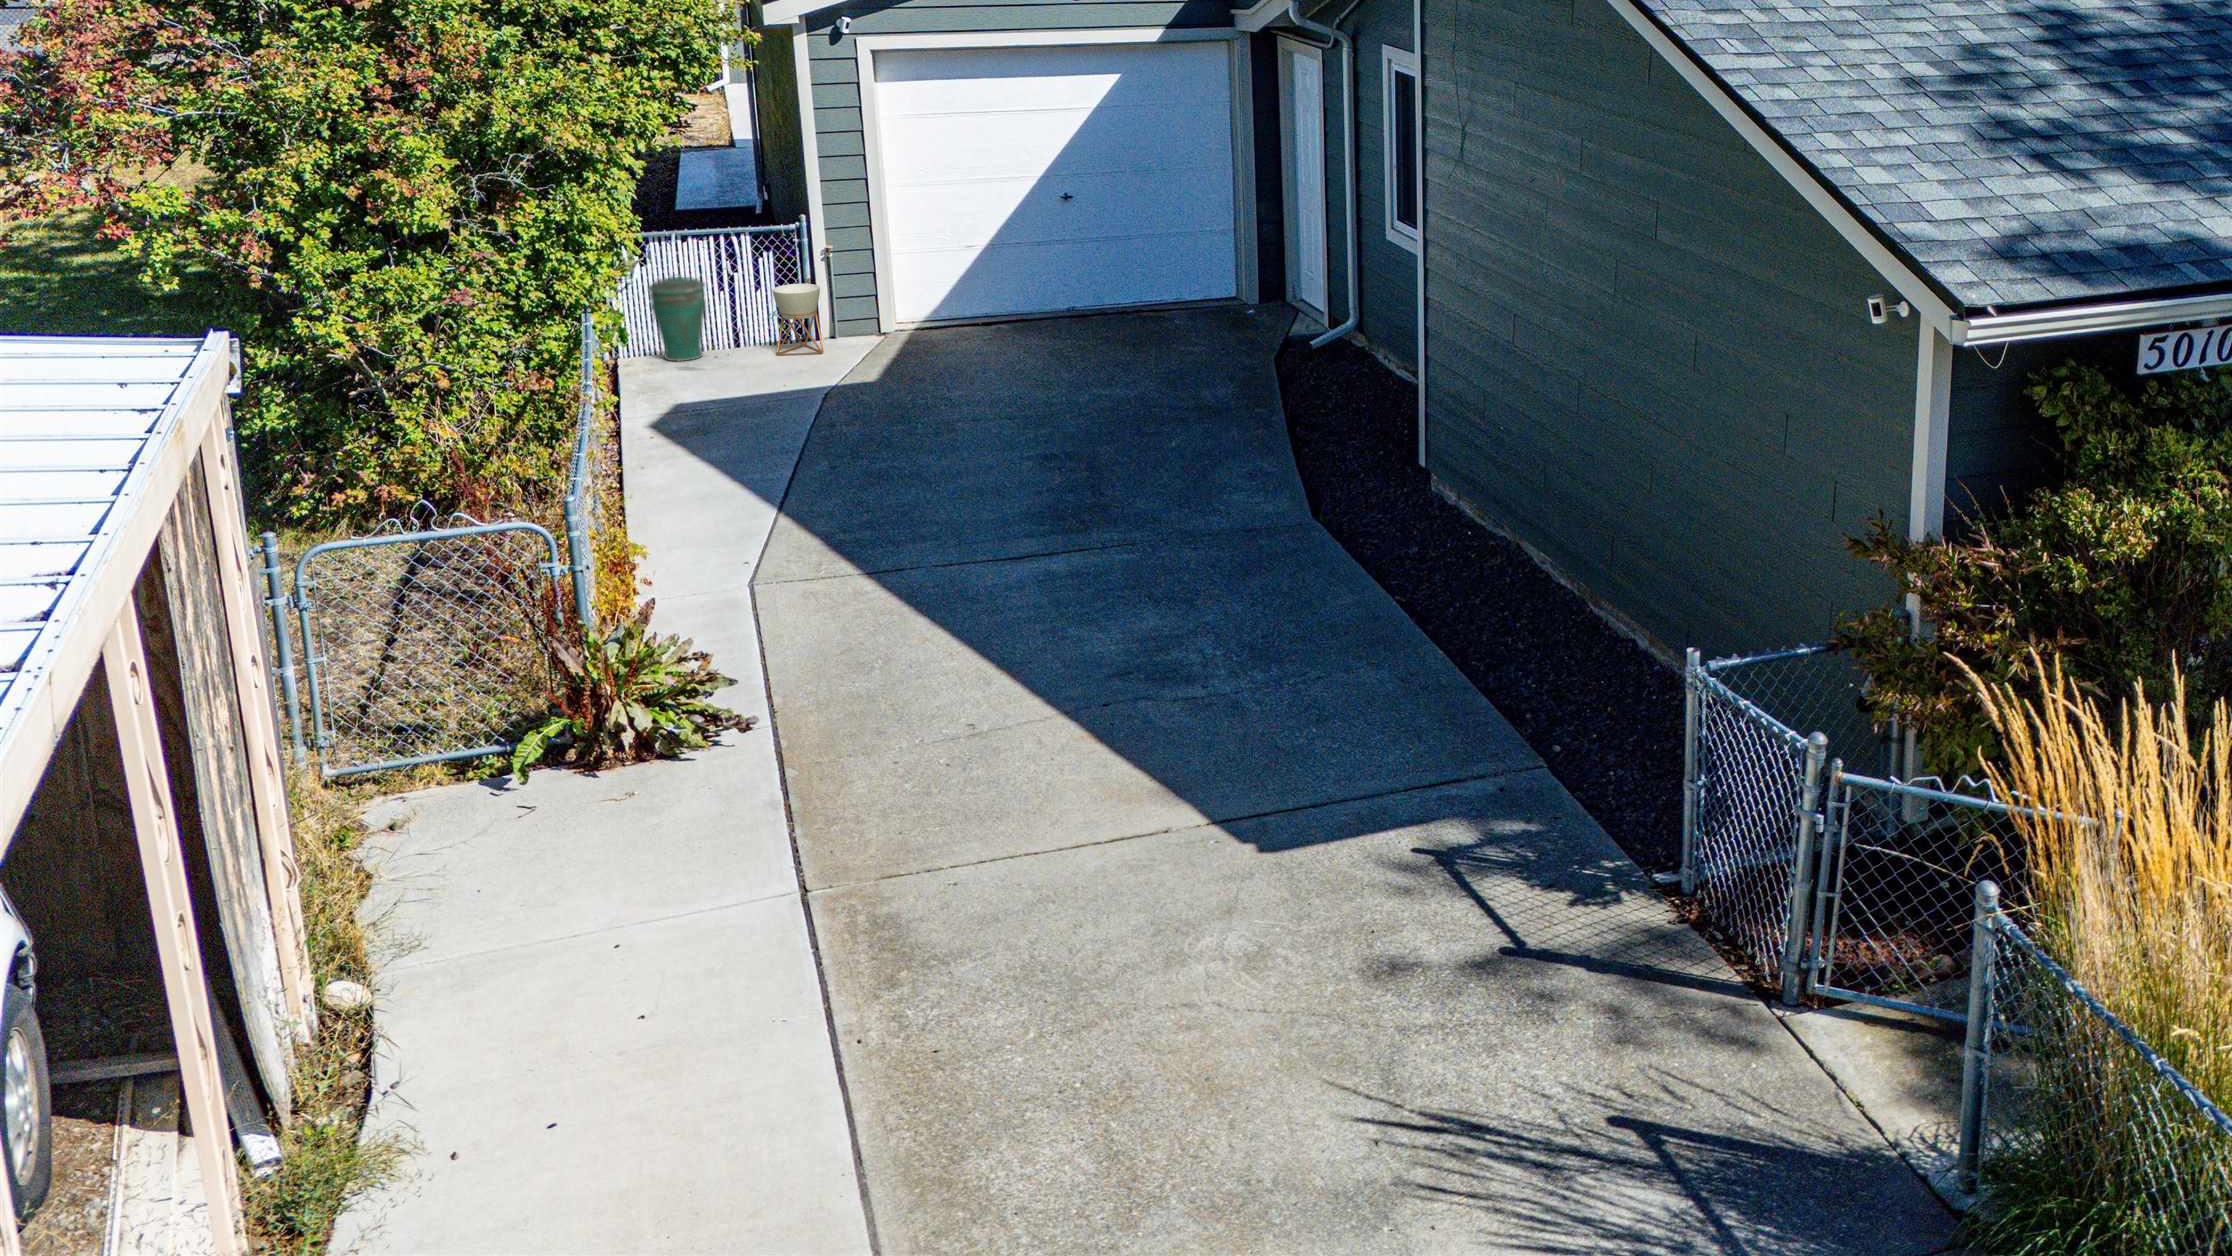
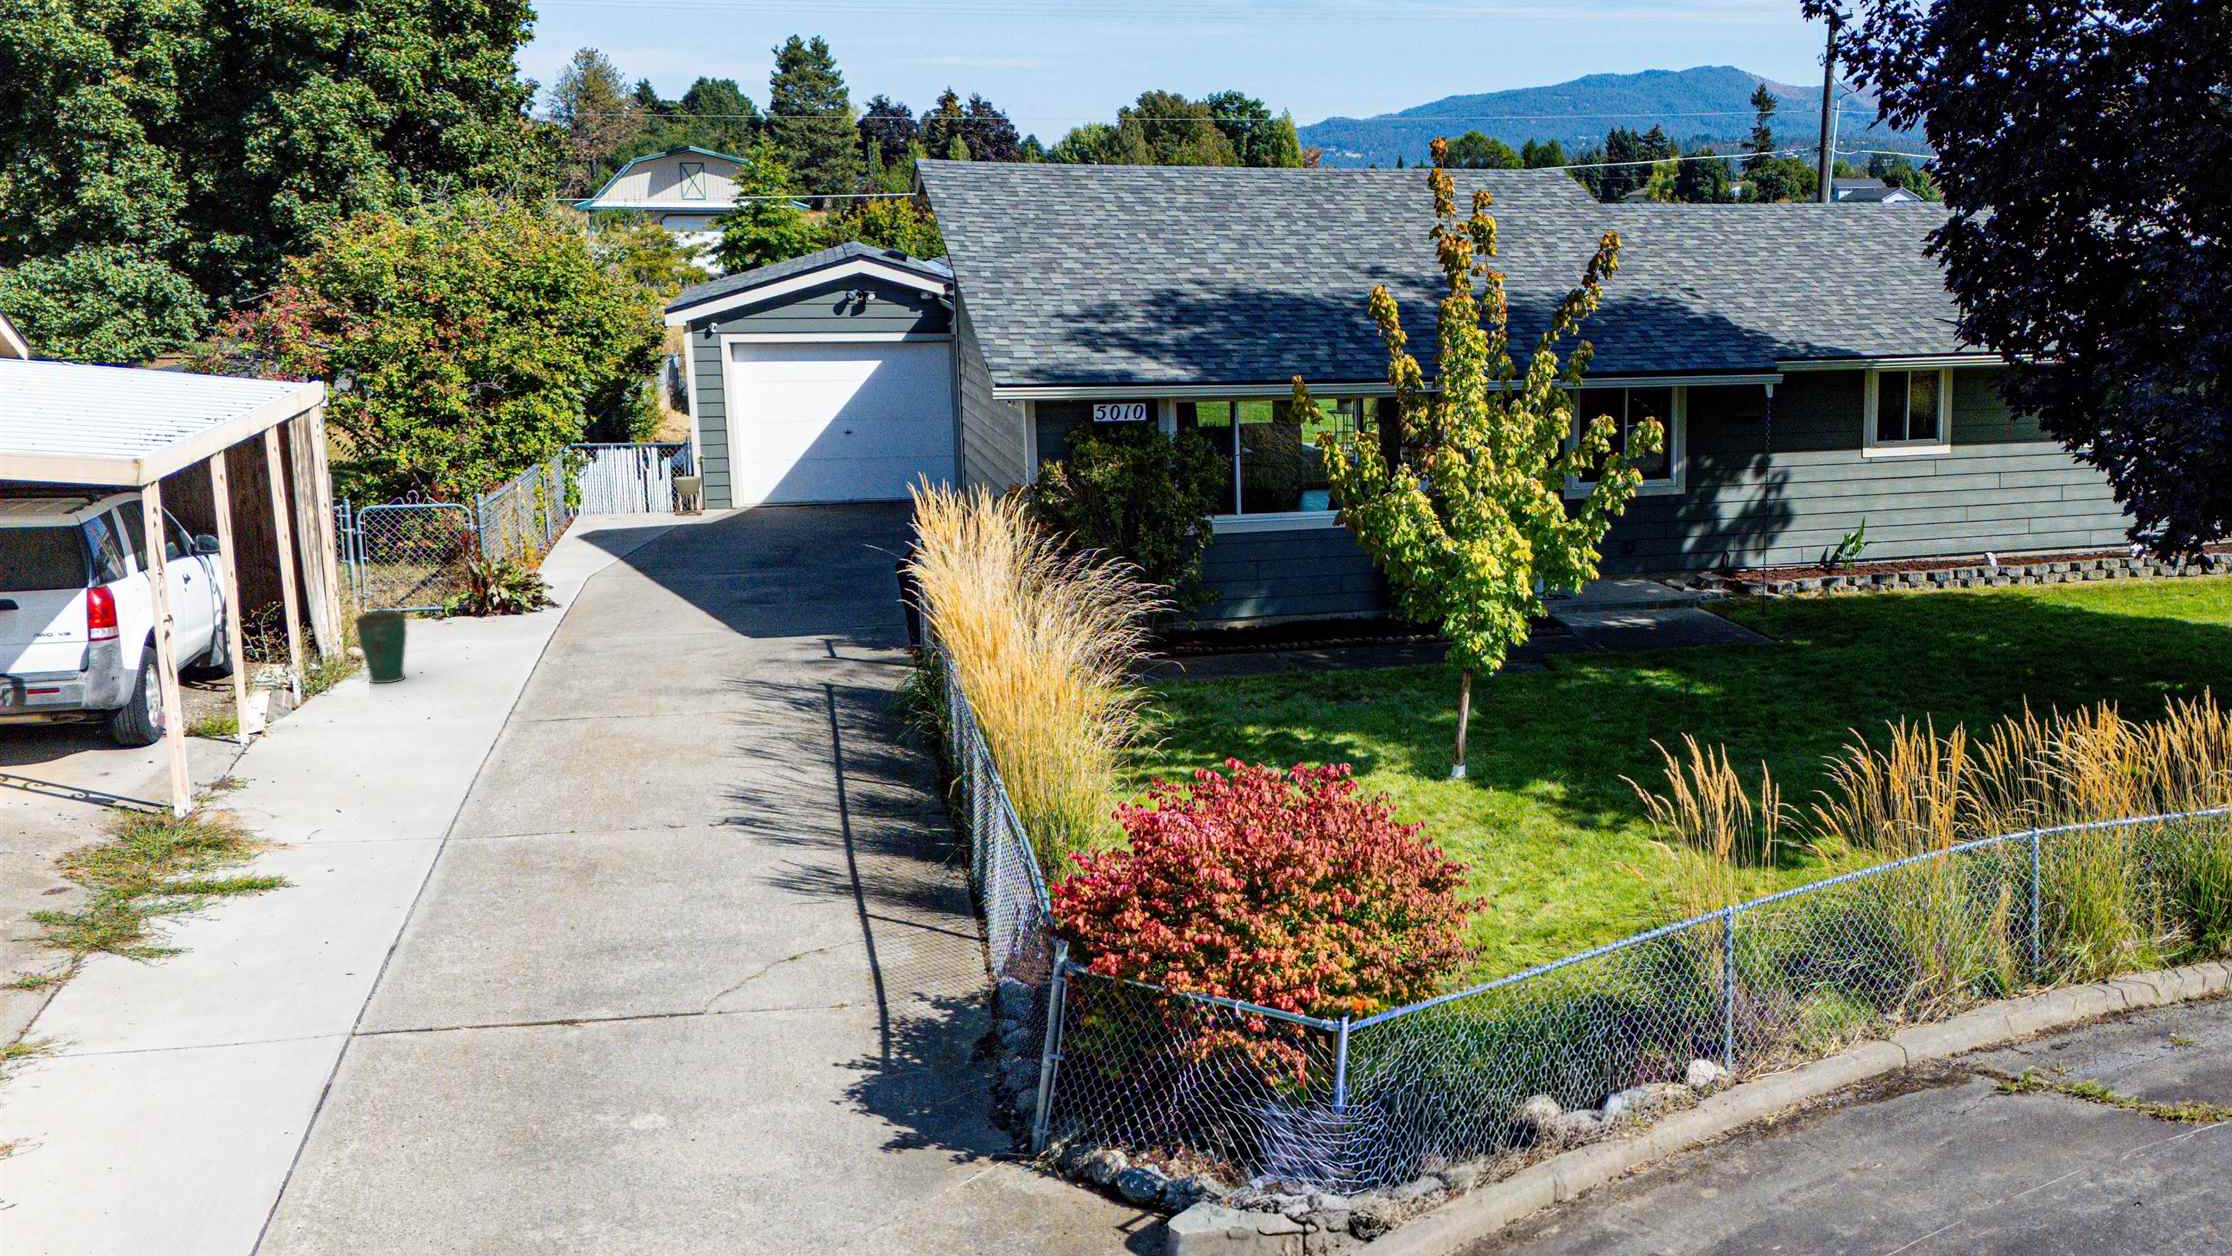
trash can: present [648,276,706,361] -> present [354,609,406,683]

